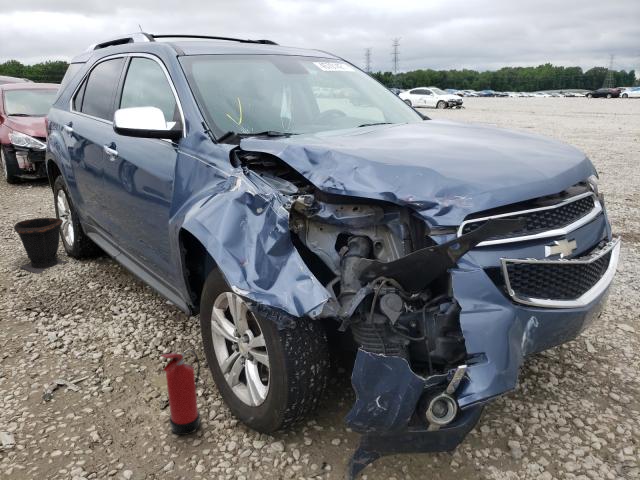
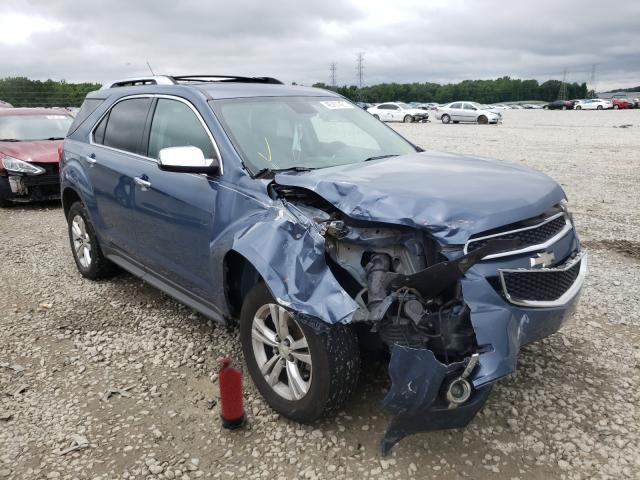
bucket: present [14,218,67,274] -> none [37,244,87,296]

